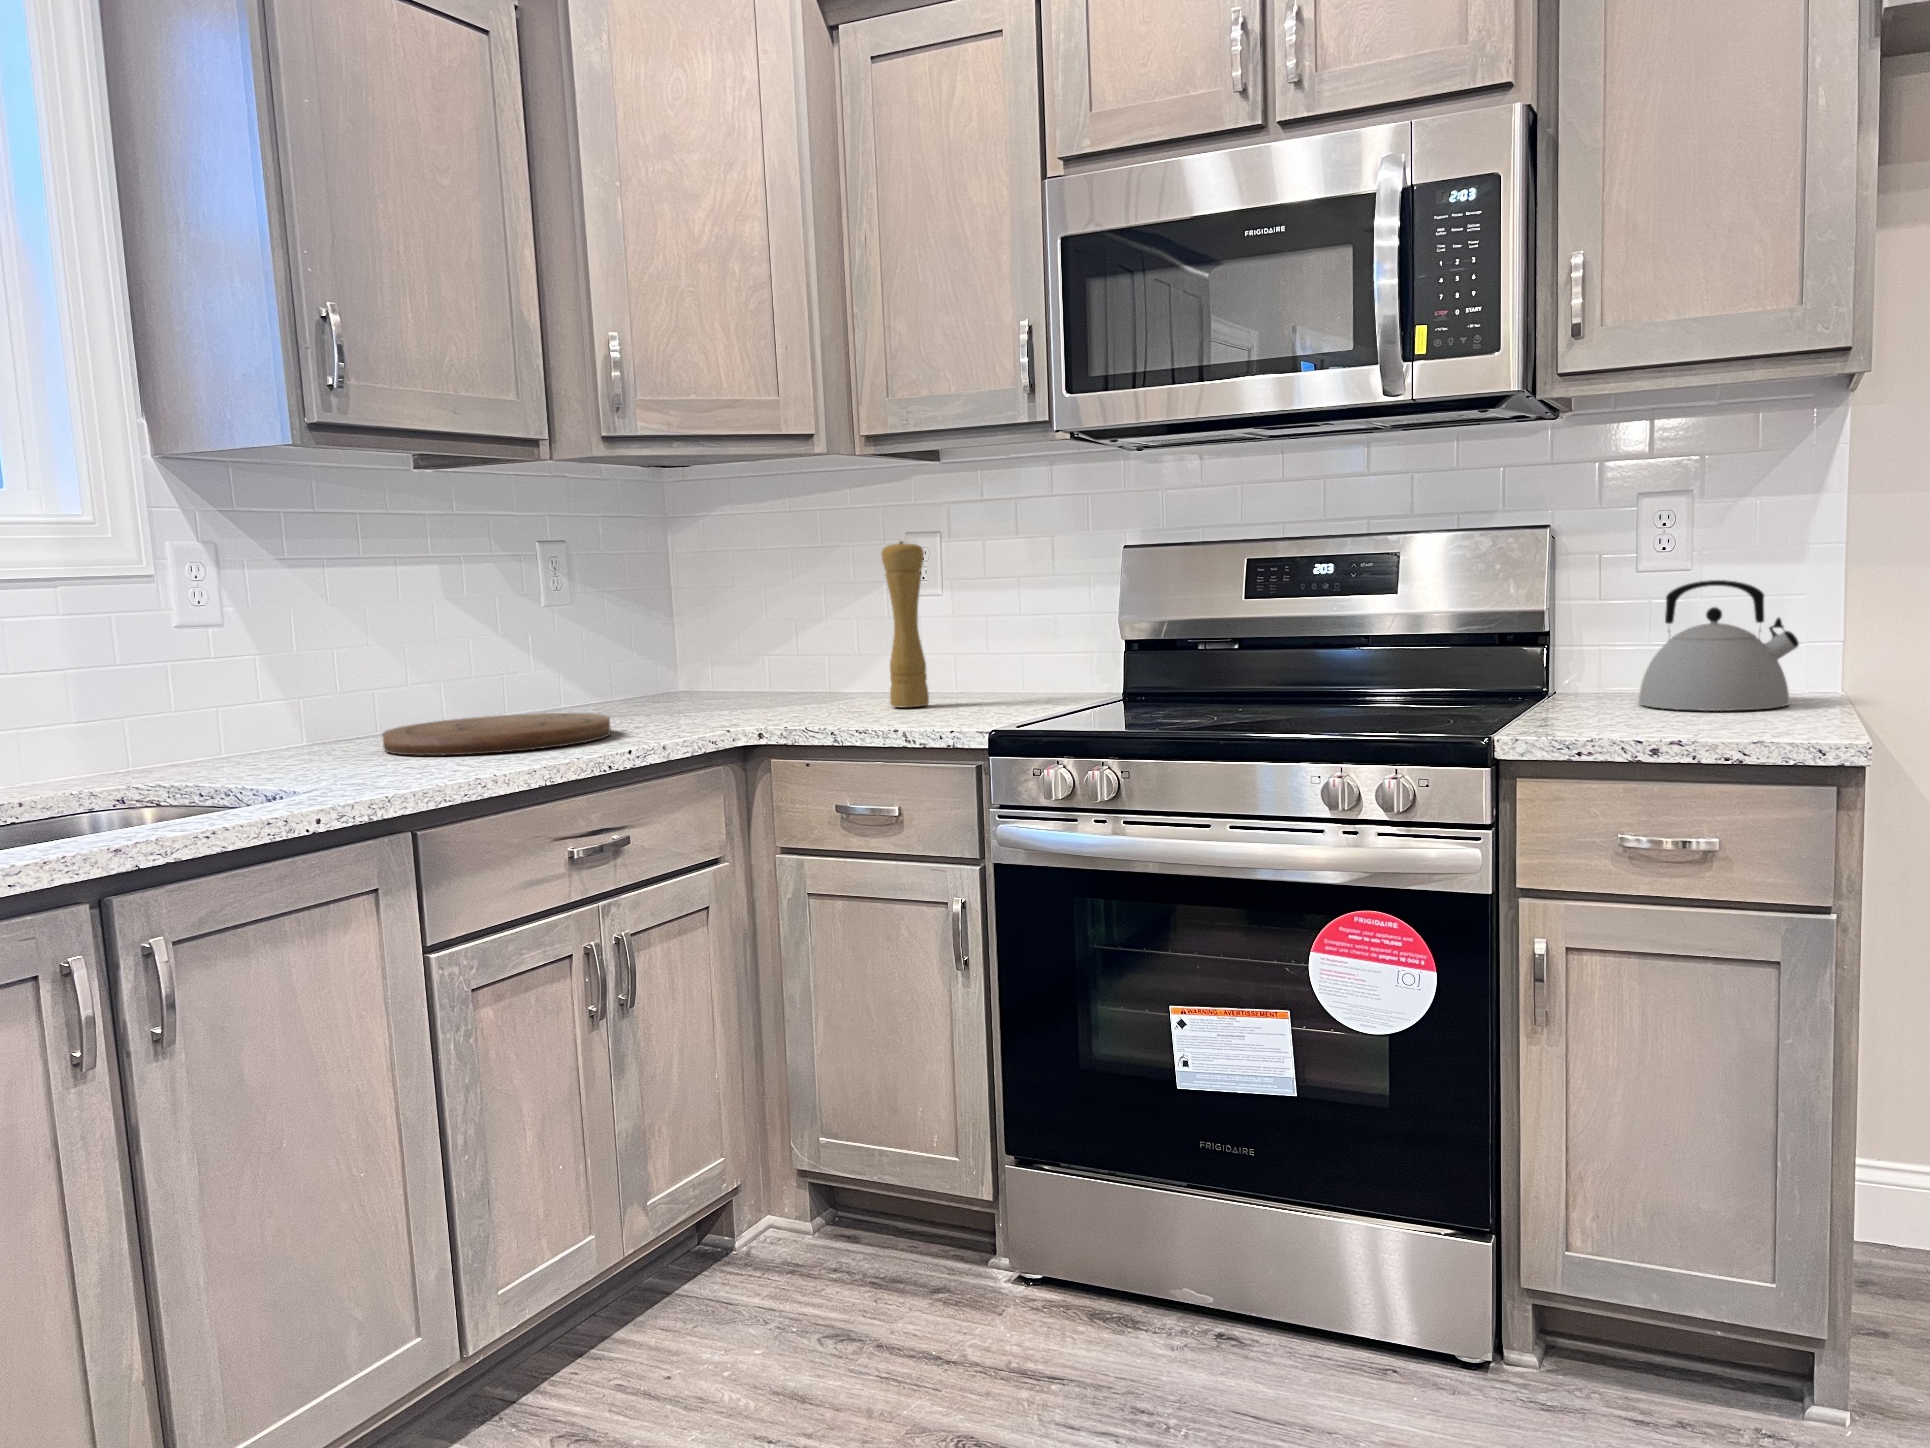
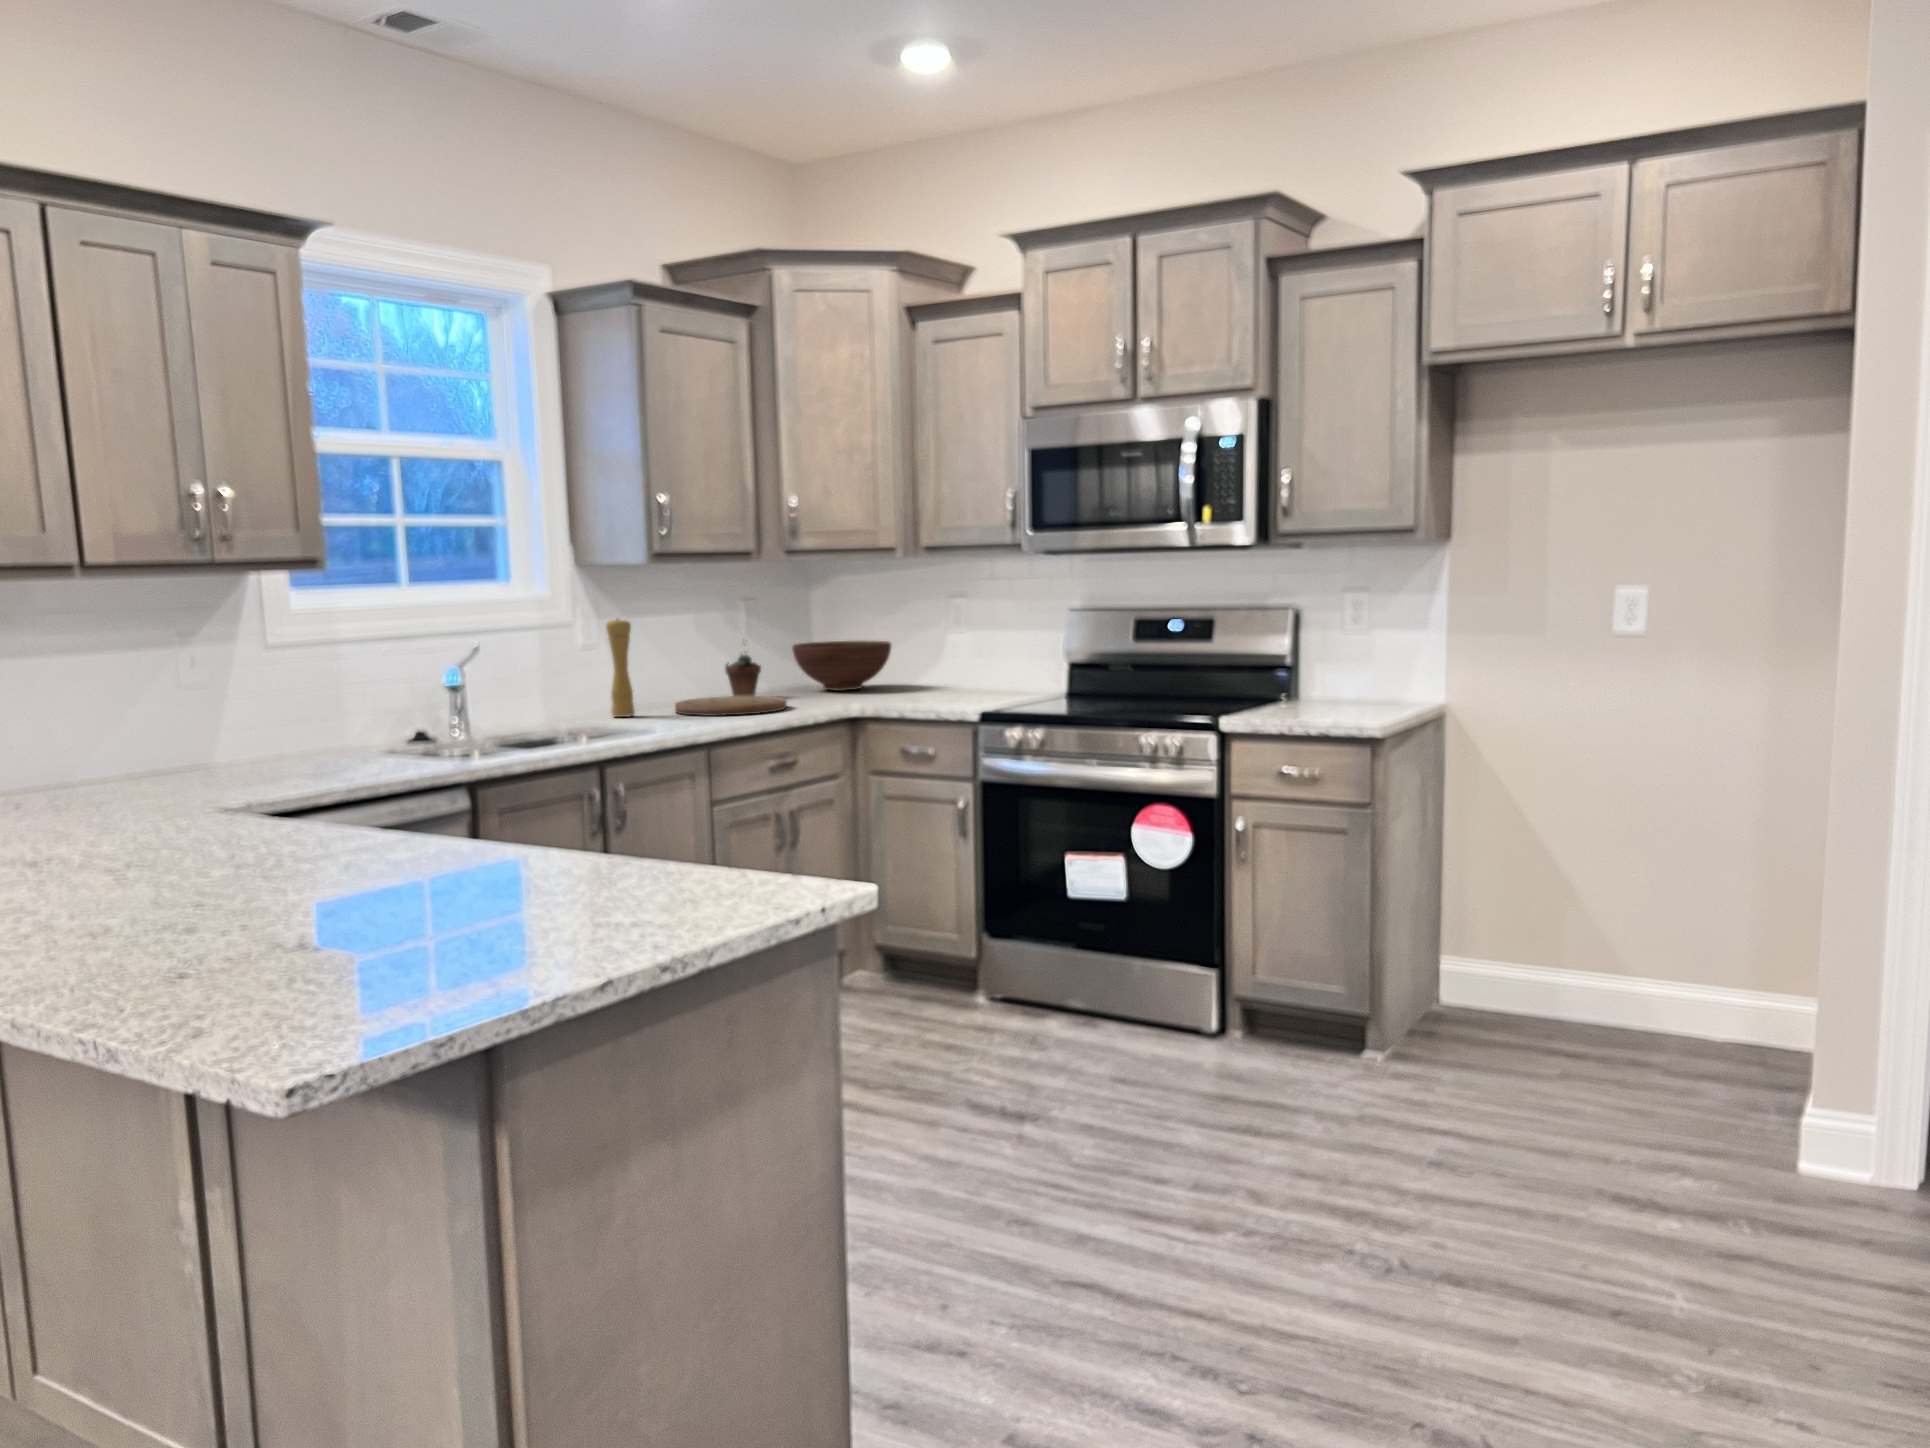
pepper mill: present [881,541,929,708] -> present [606,619,635,717]
kettle: present [1638,580,1799,711] -> none [1324,642,1402,710]
succulent plant: none [502,610,571,719] -> present [725,654,761,696]
fruit bowl: none [632,614,808,700] -> present [792,641,891,691]

